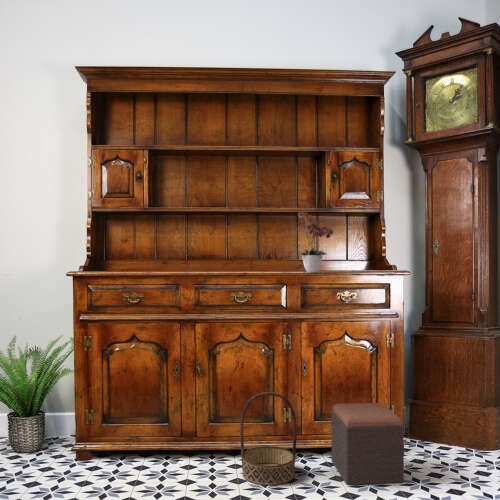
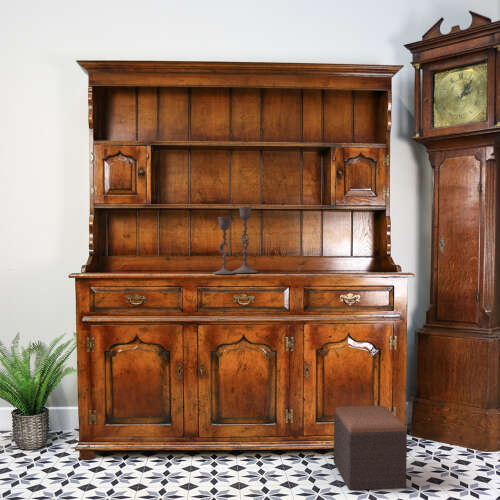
candlestick: none [211,207,255,272] -> present [214,207,258,274]
flower arrangement: present [295,210,333,273] -> none [297,208,342,274]
basket: present [240,392,297,486] -> none [243,396,299,490]

